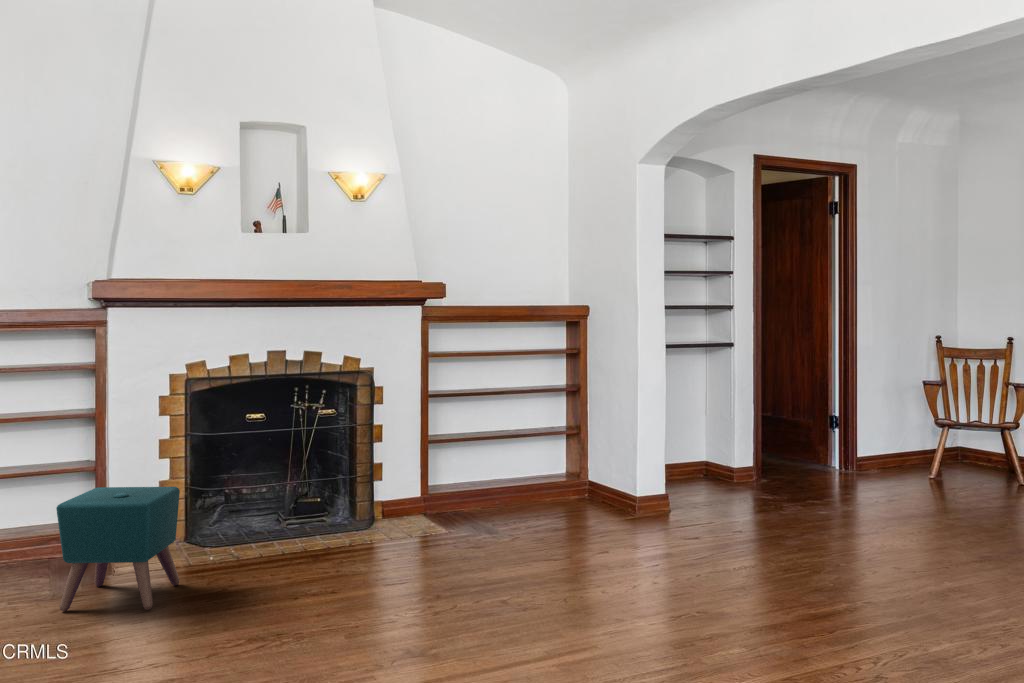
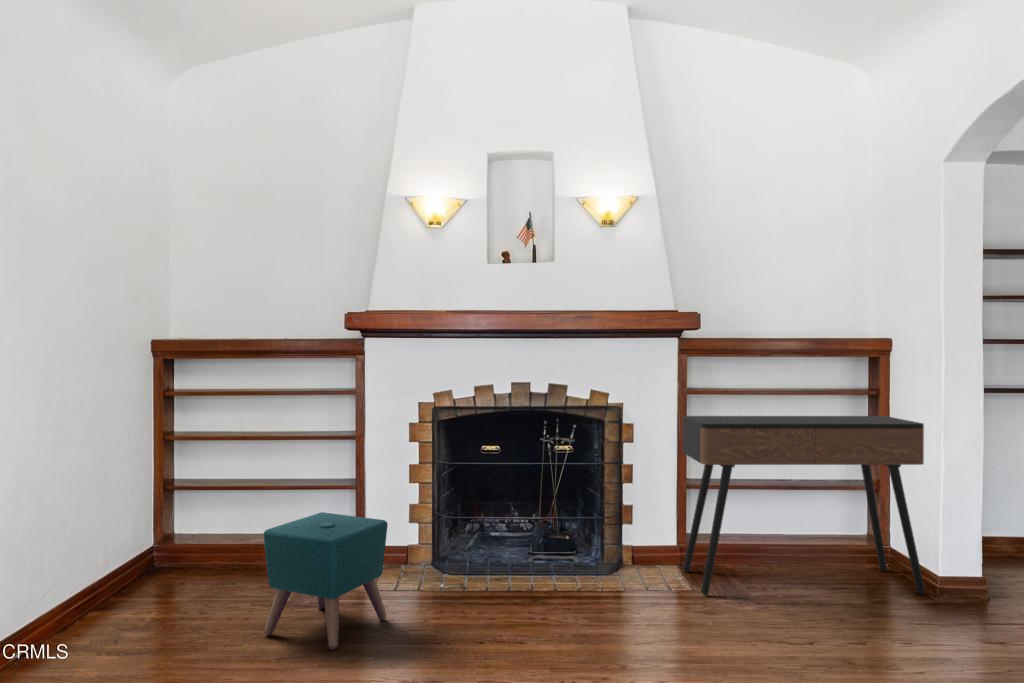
console table: none [427,372,618,531] -> present [683,416,925,595]

